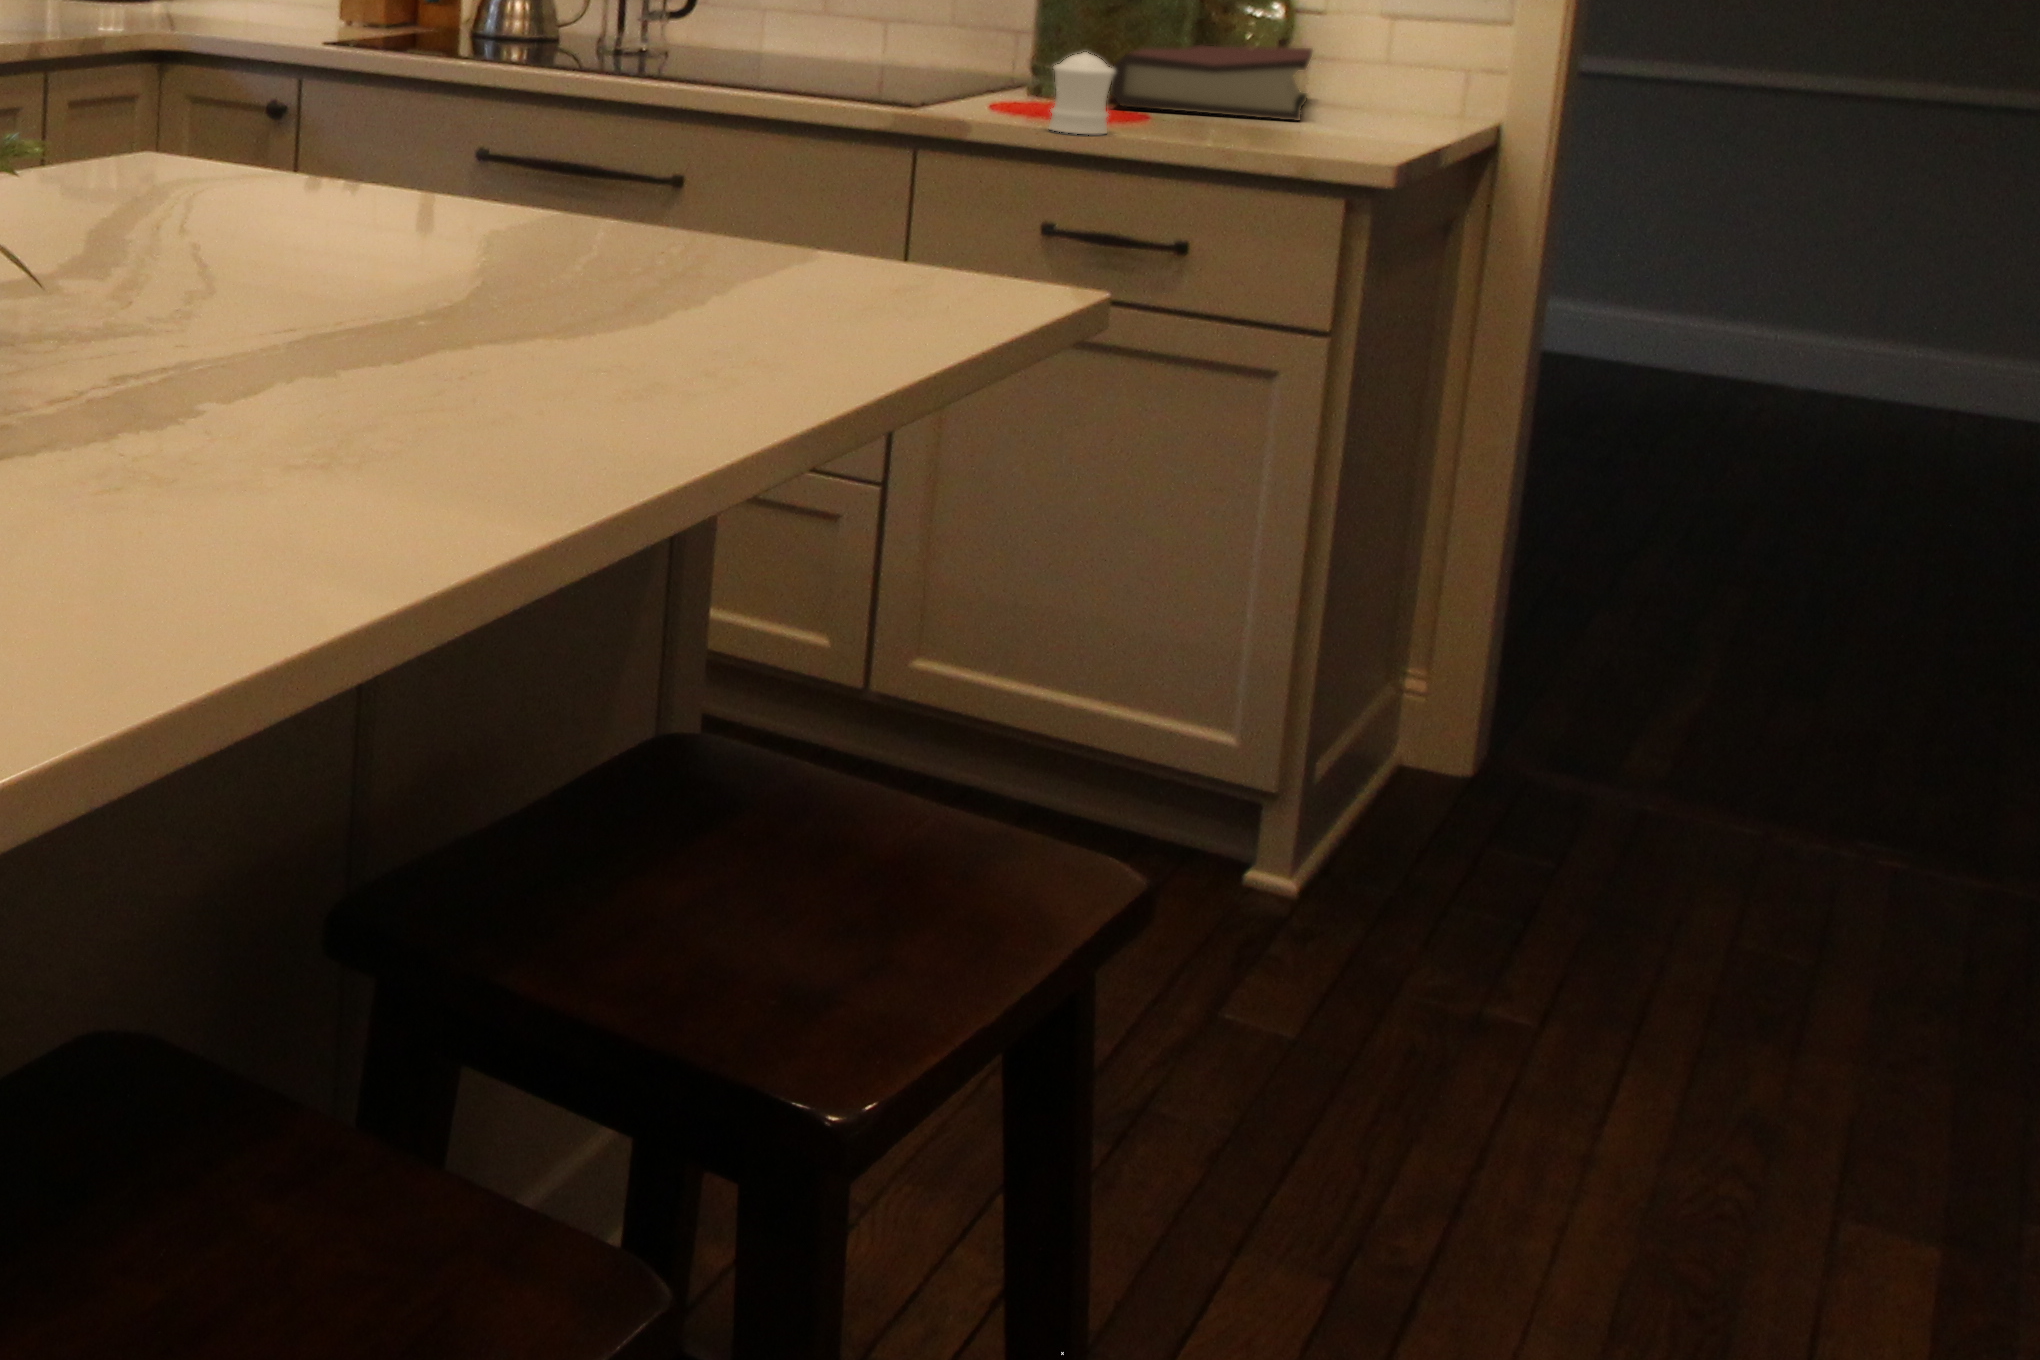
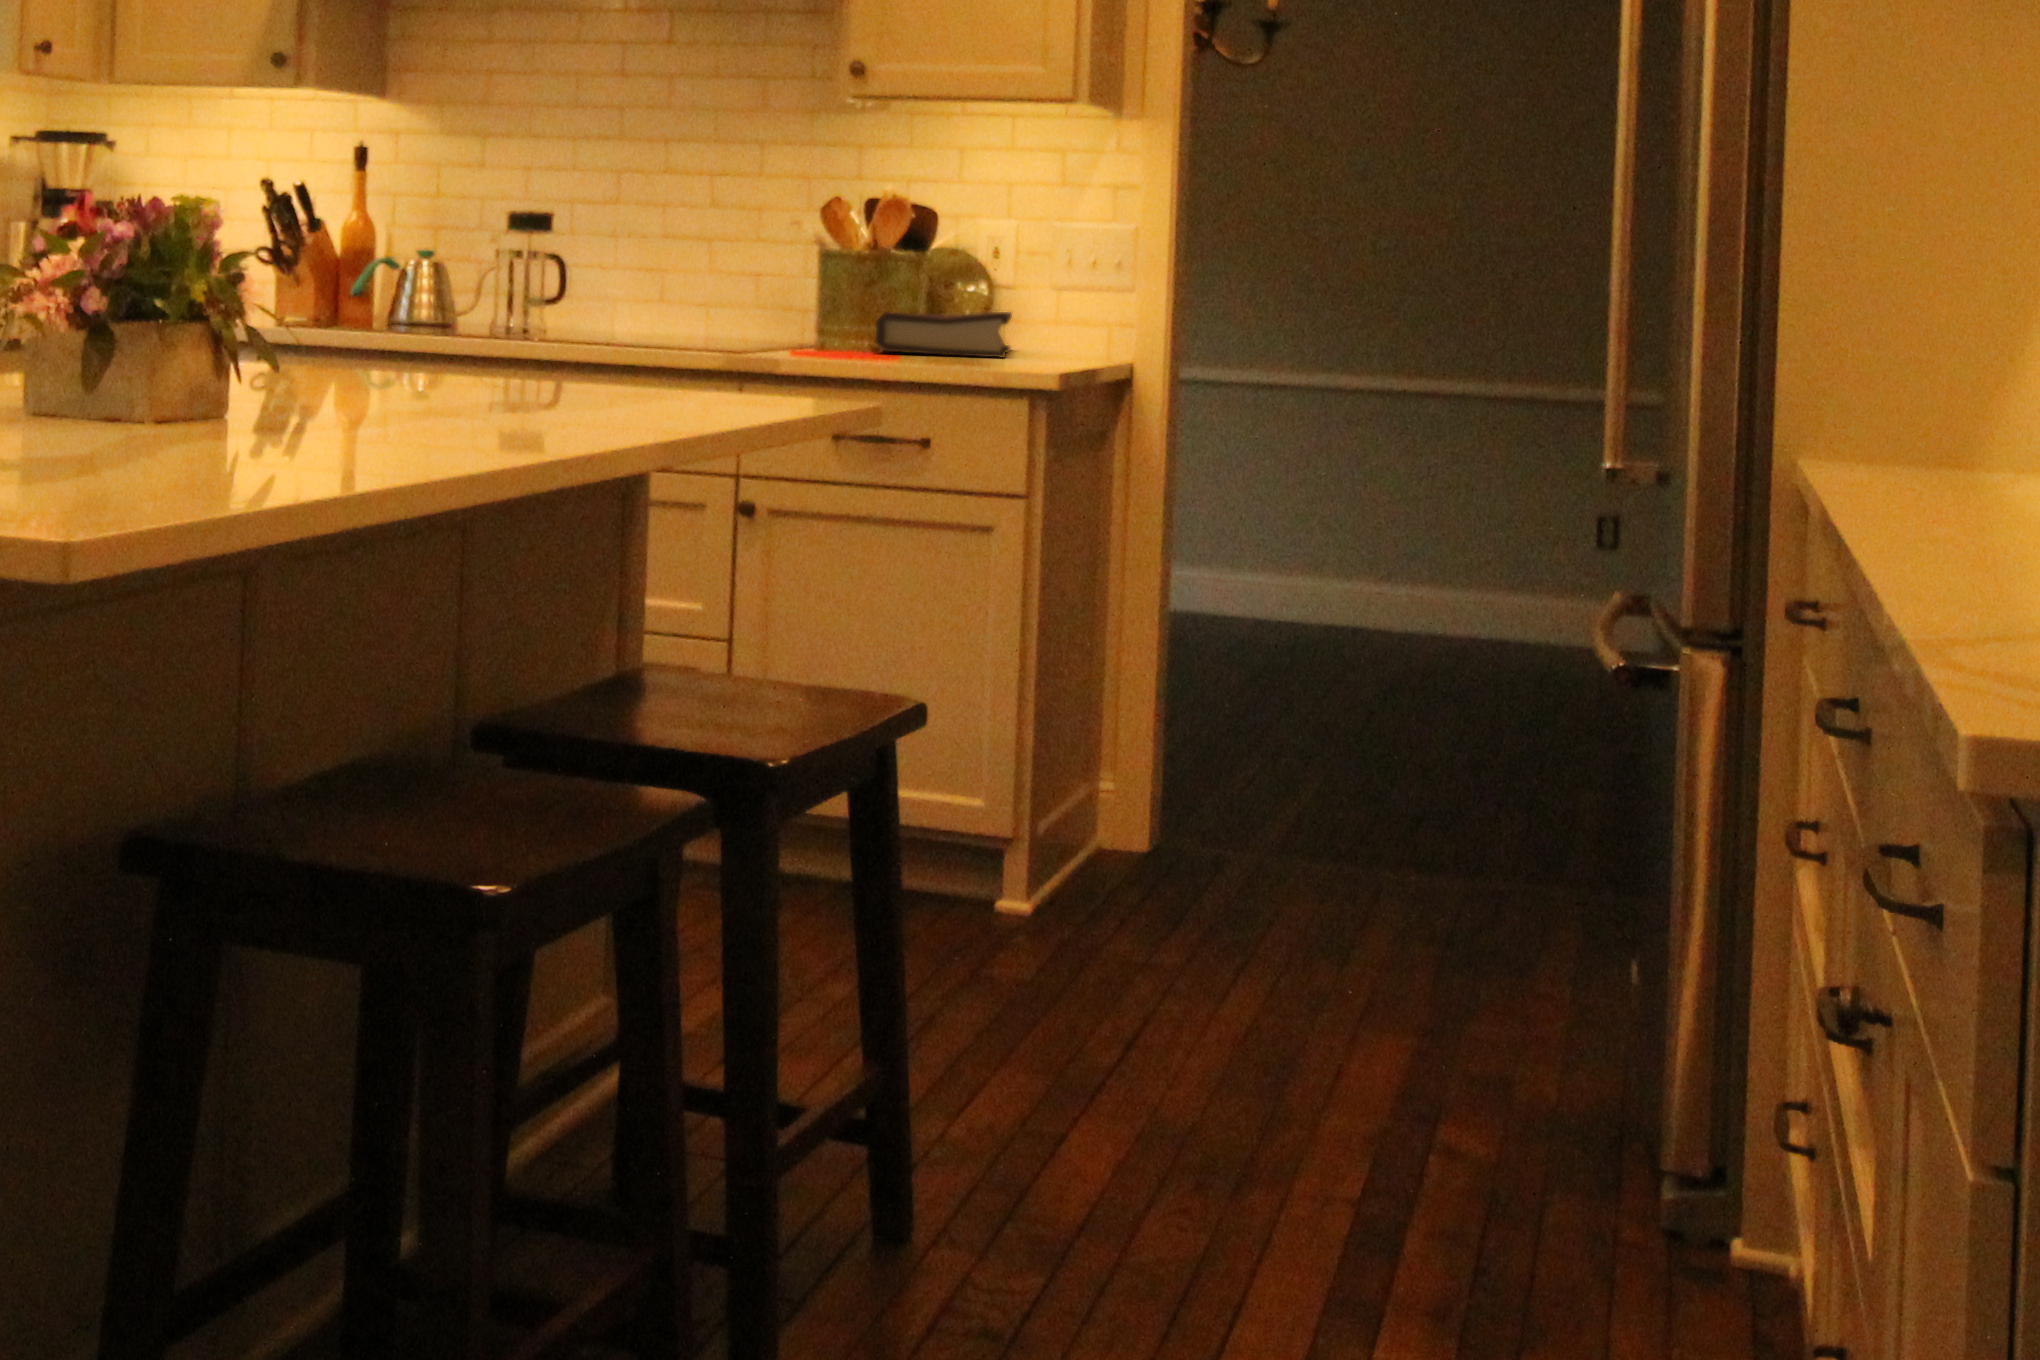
salt shaker: present [1048,52,1115,134] -> none [835,304,878,363]

